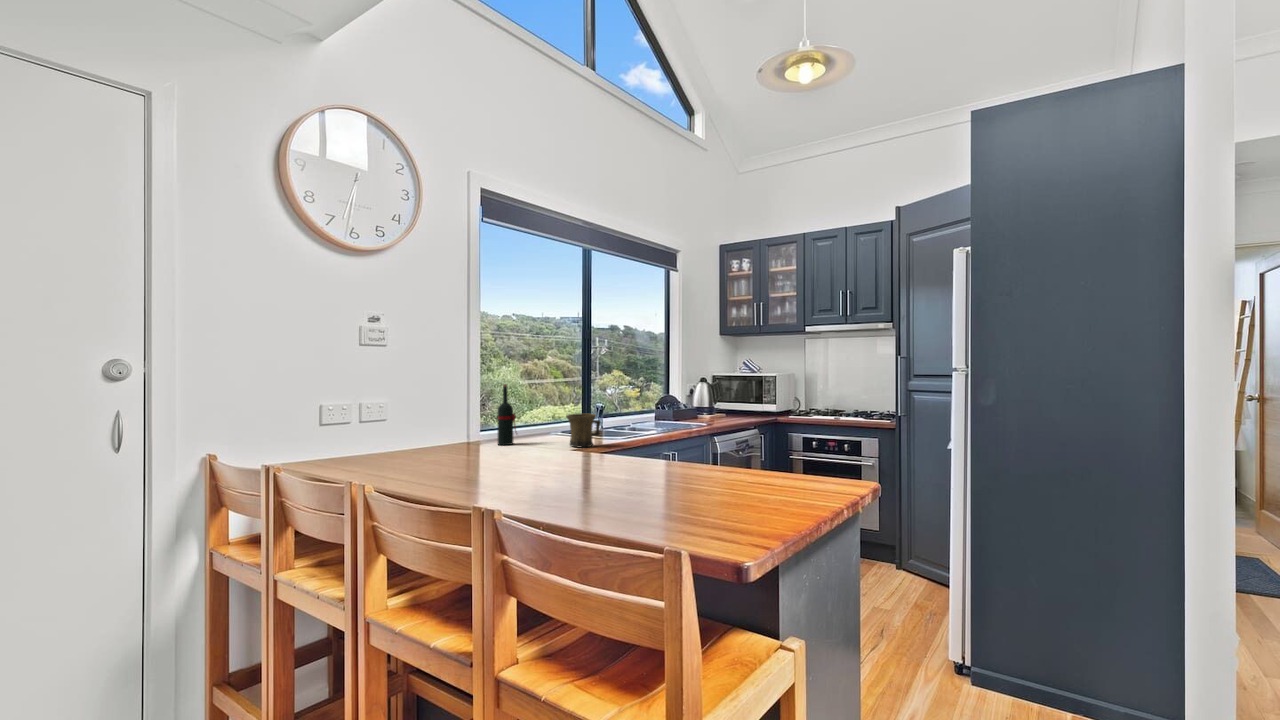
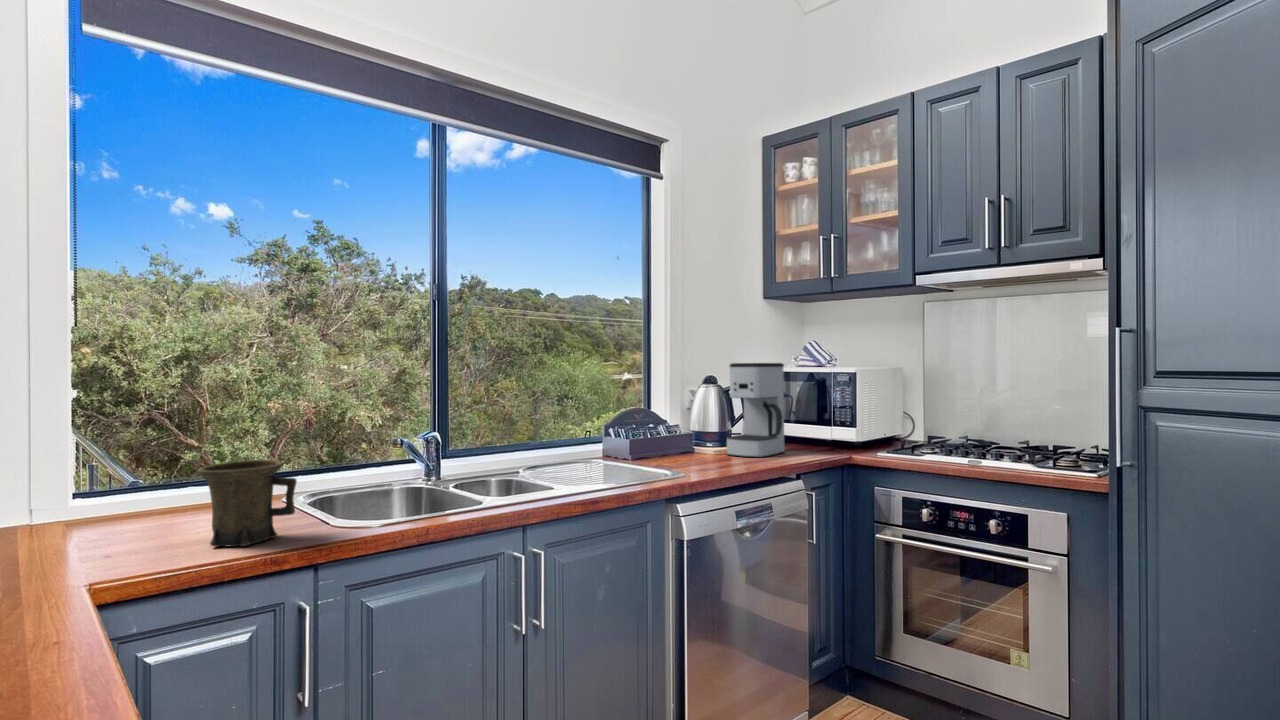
coffee maker: none [716,371,745,419] -> present [727,363,785,458]
wine bottle: present [498,384,516,445] -> none [111,389,157,525]

